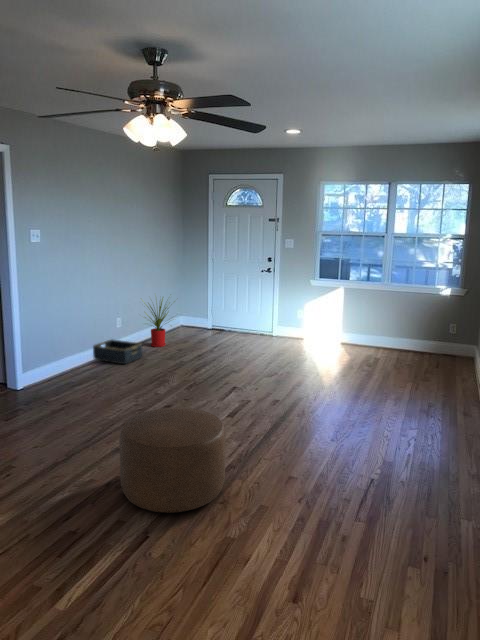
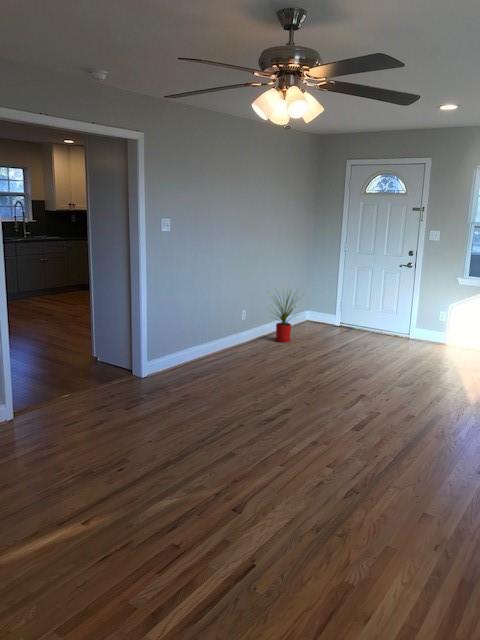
basket: present [93,340,142,364] -> none [217,332,266,359]
ottoman: present [119,408,226,513] -> none [230,418,349,542]

